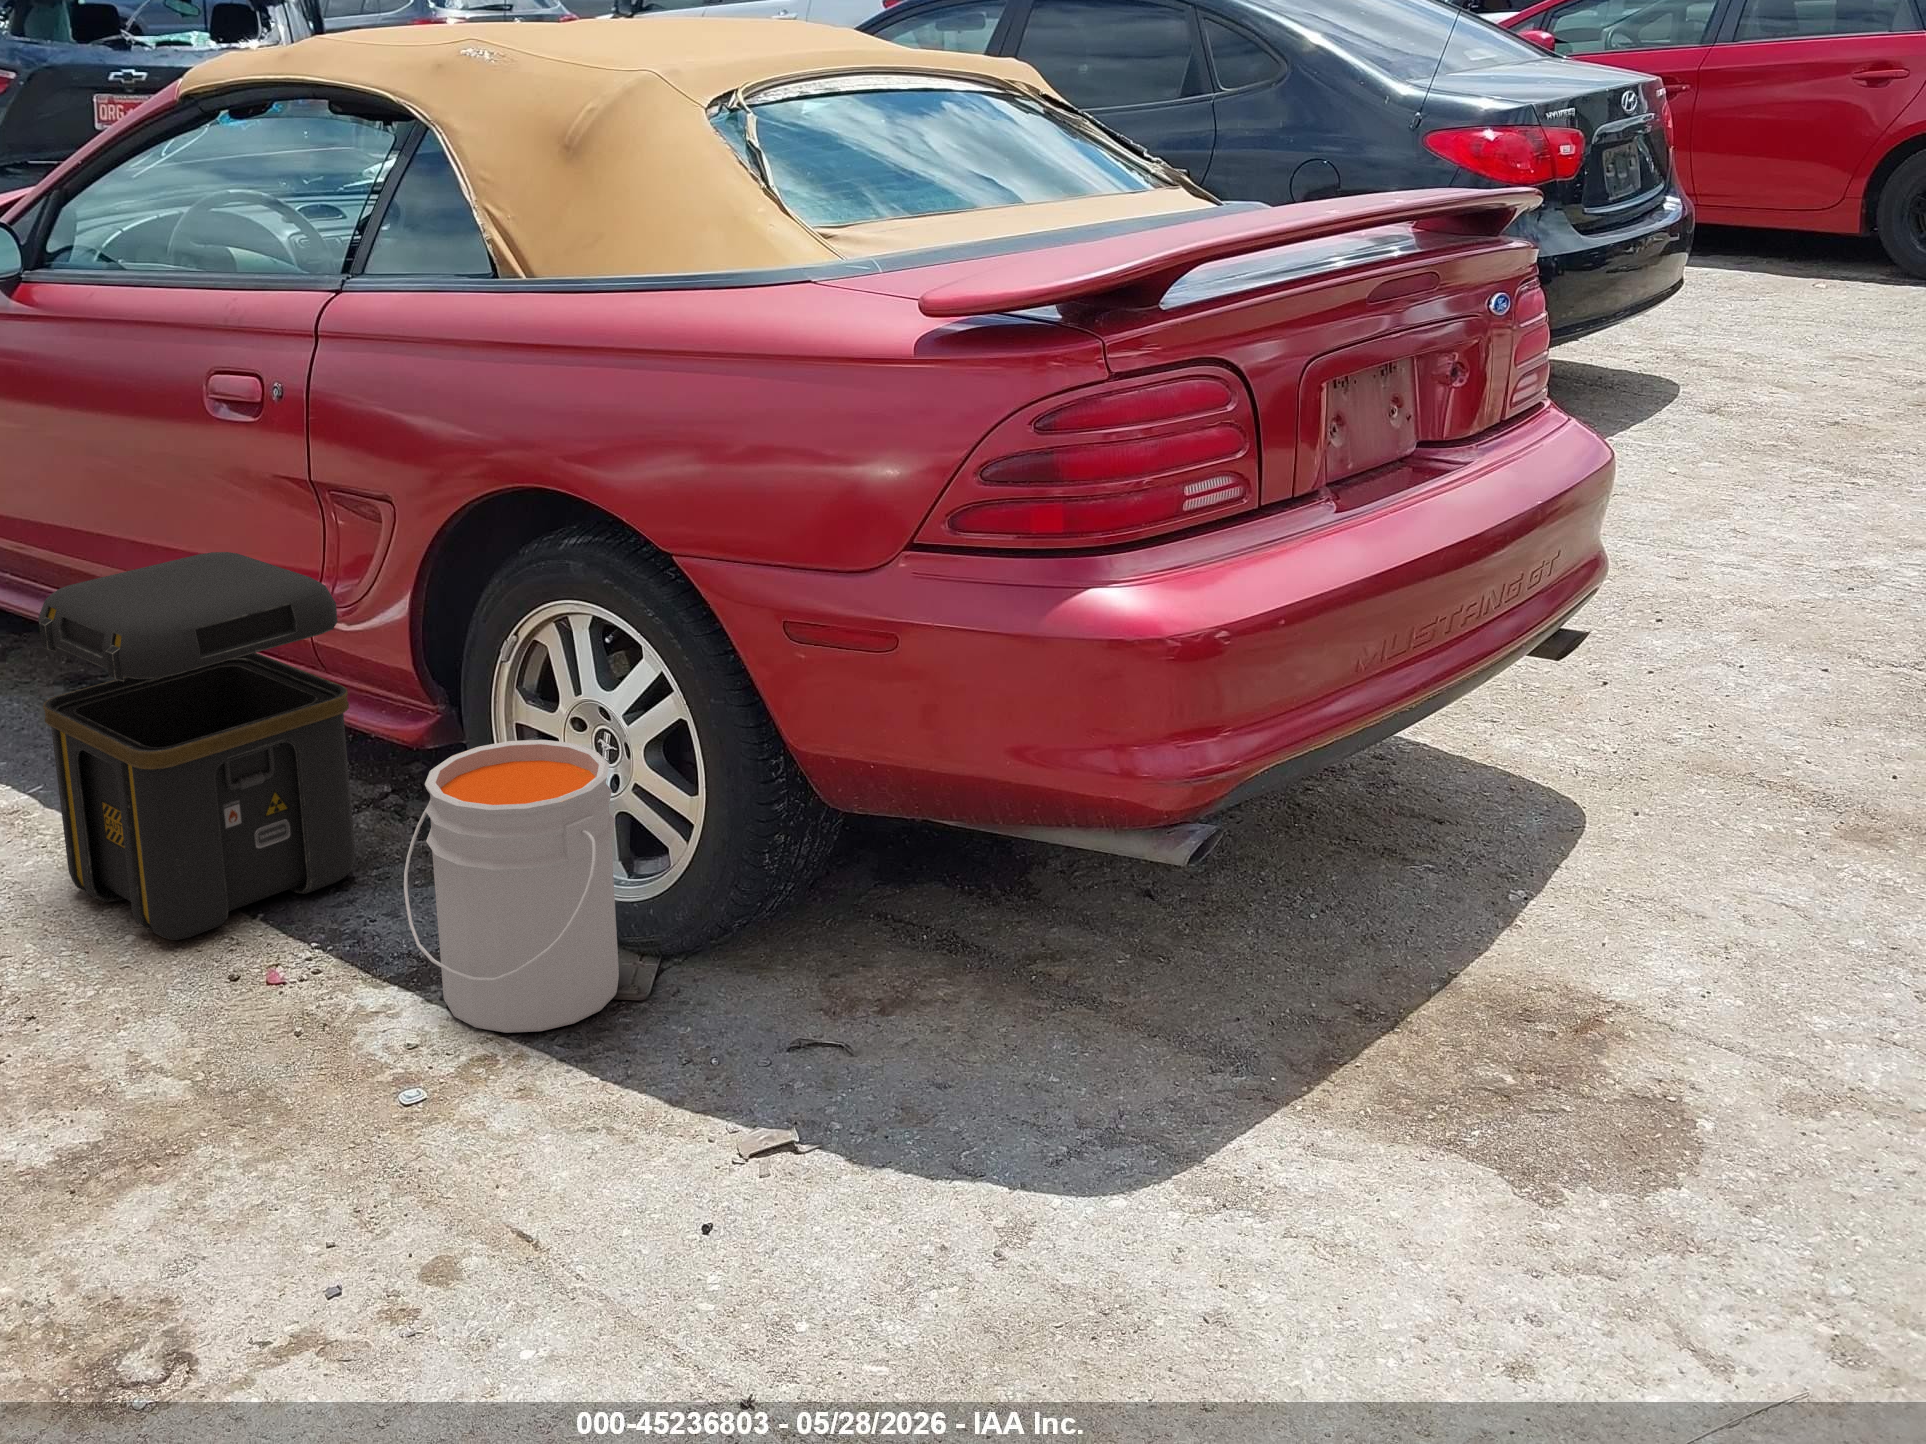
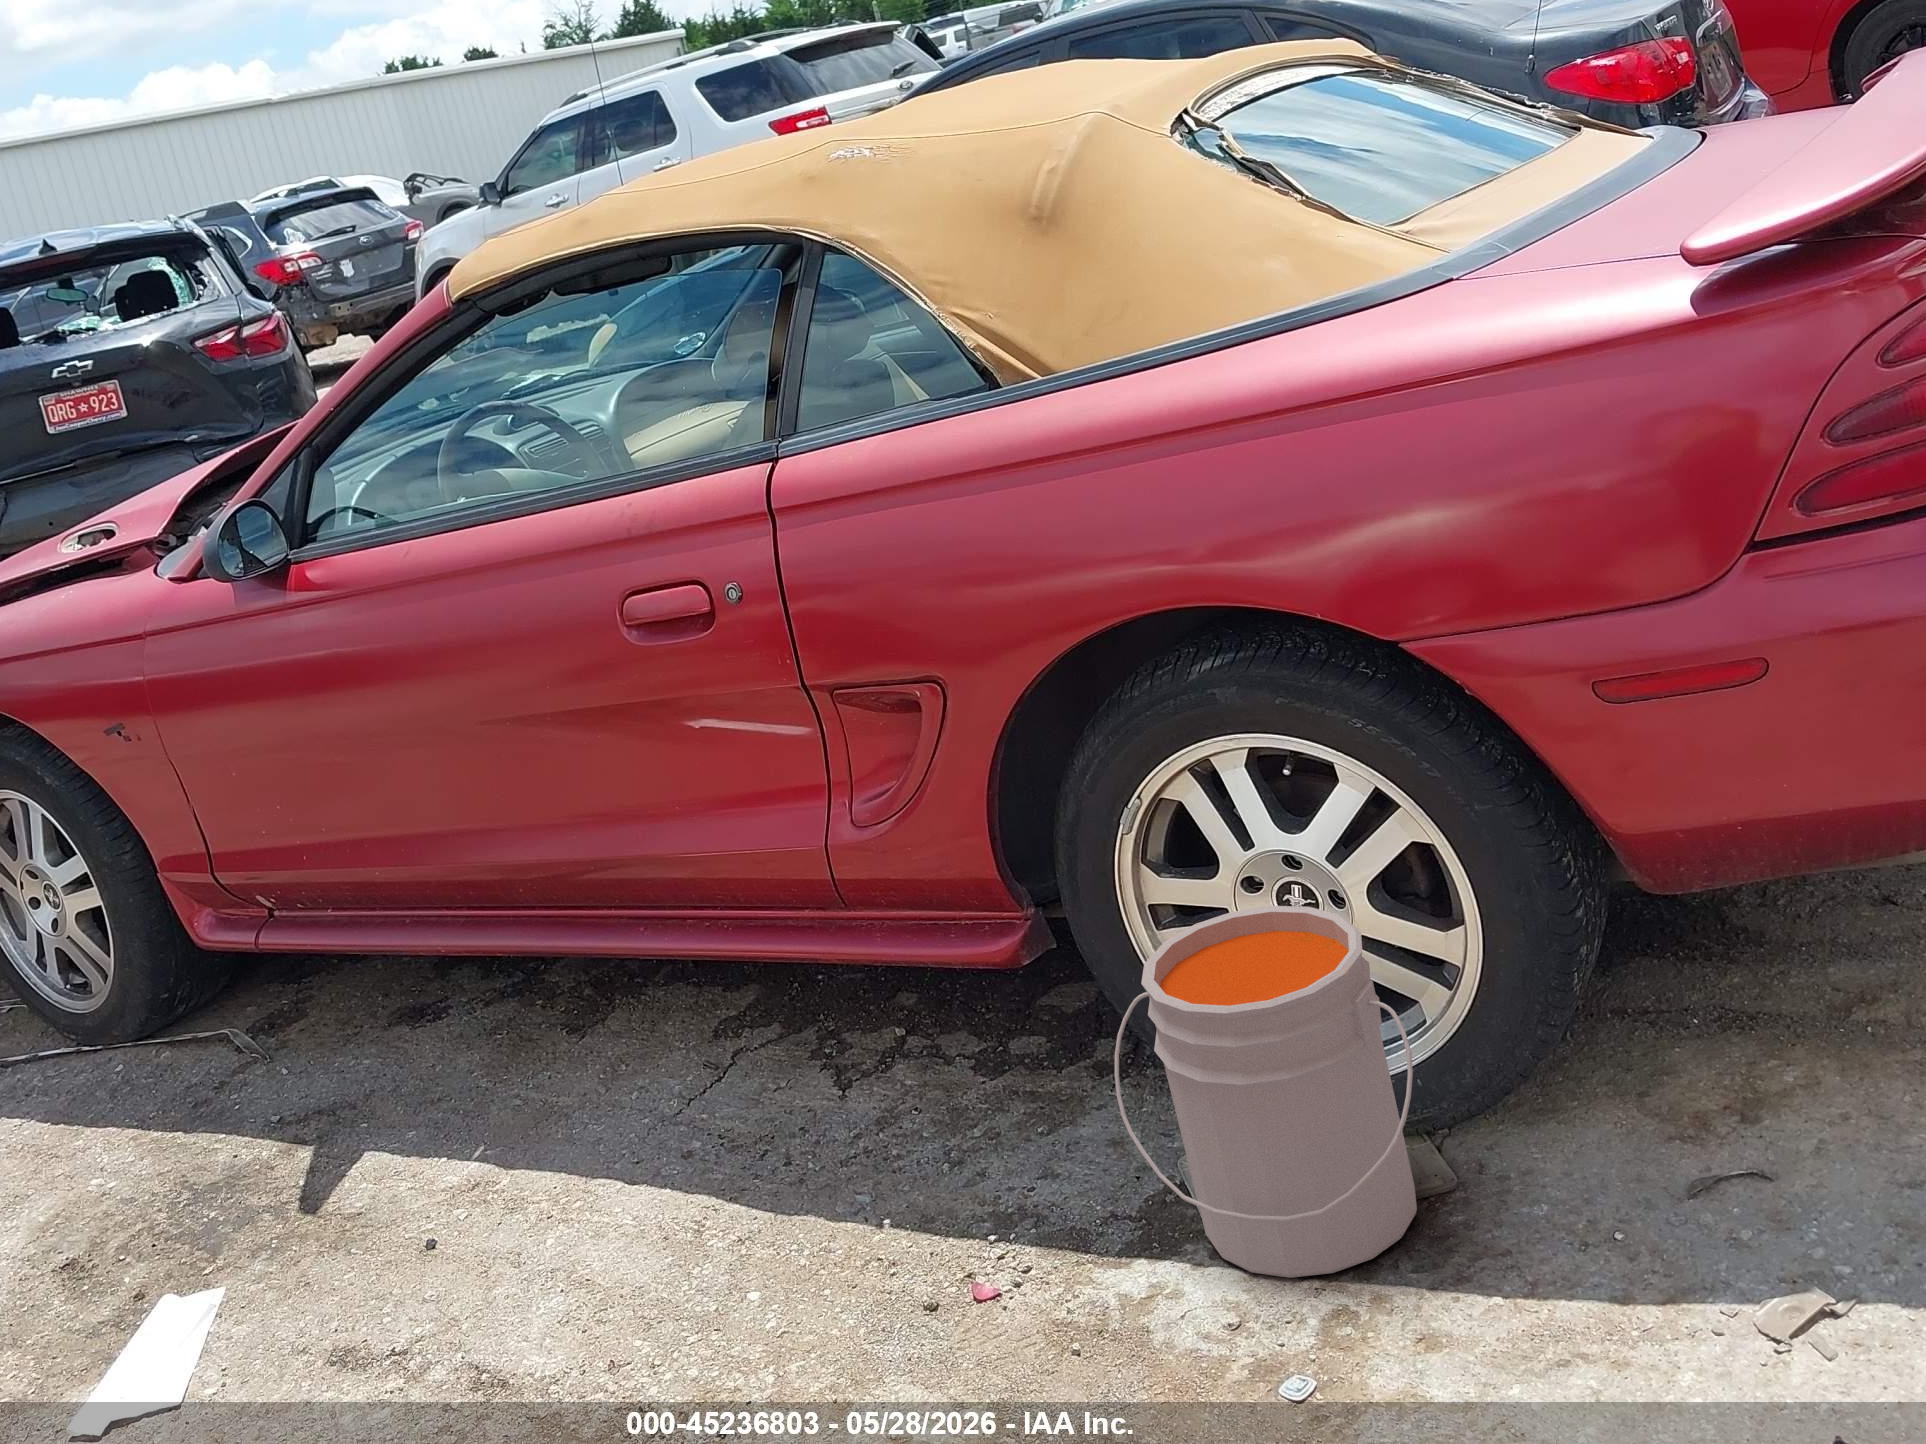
toolbox: present [38,552,356,940] -> none [542,802,962,1282]

